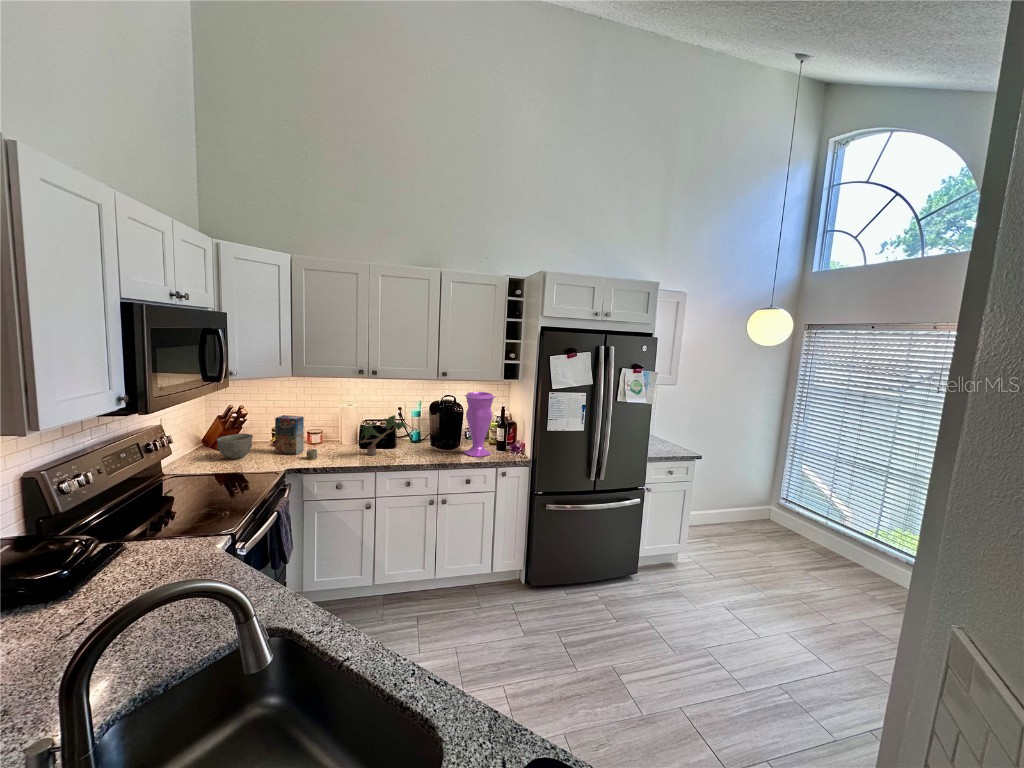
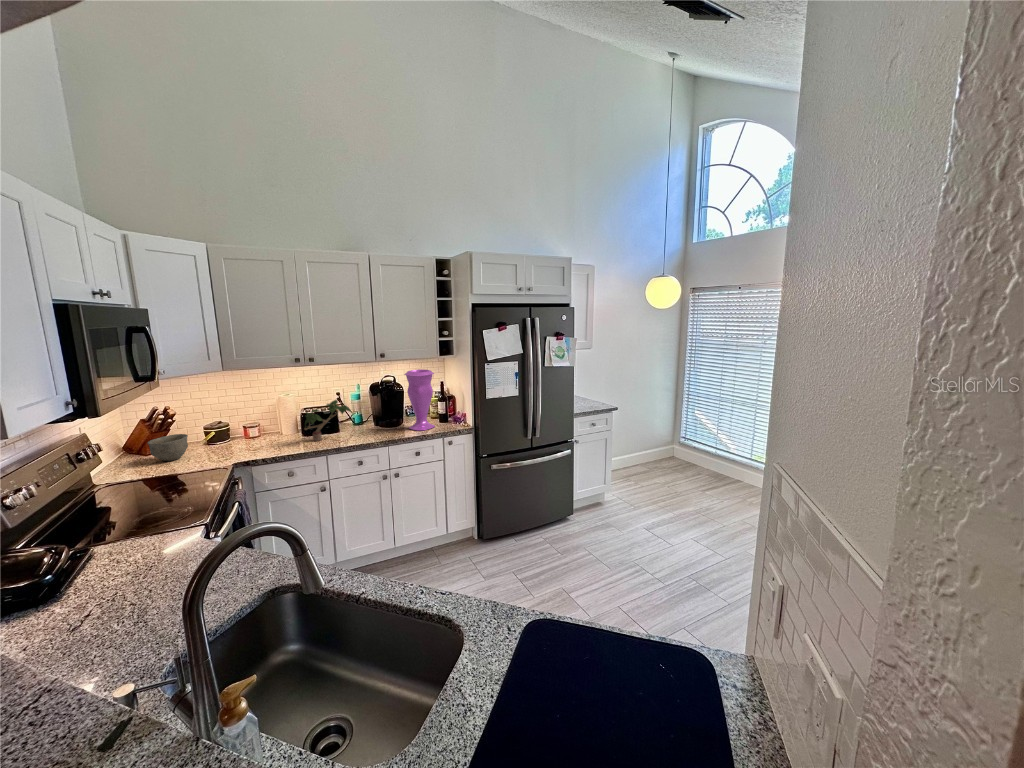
cereal box: present [275,415,317,460] -> none [210,410,262,452]

